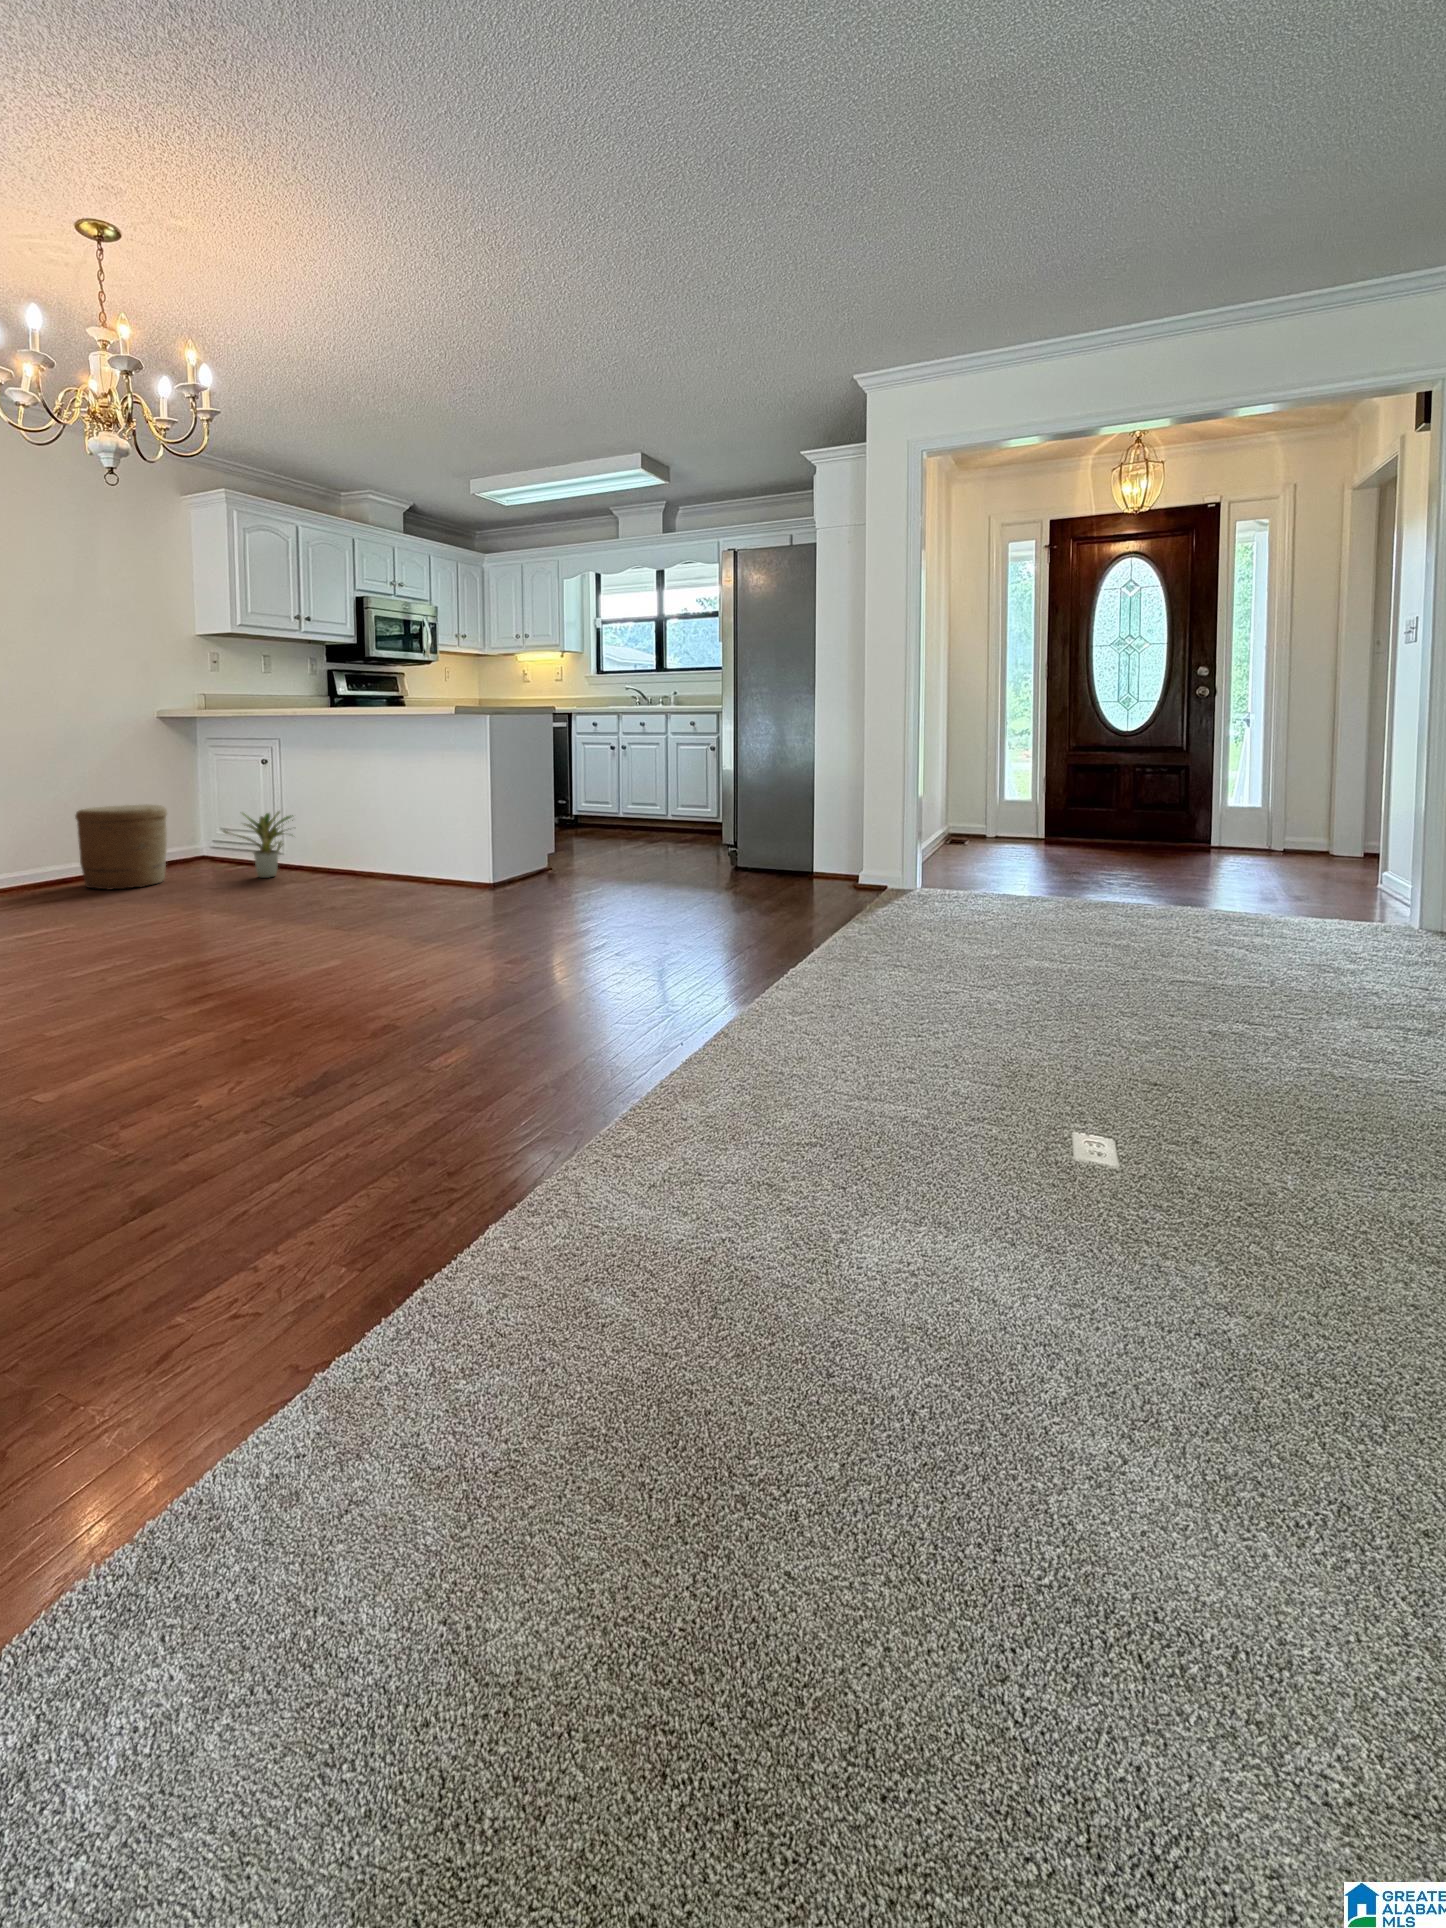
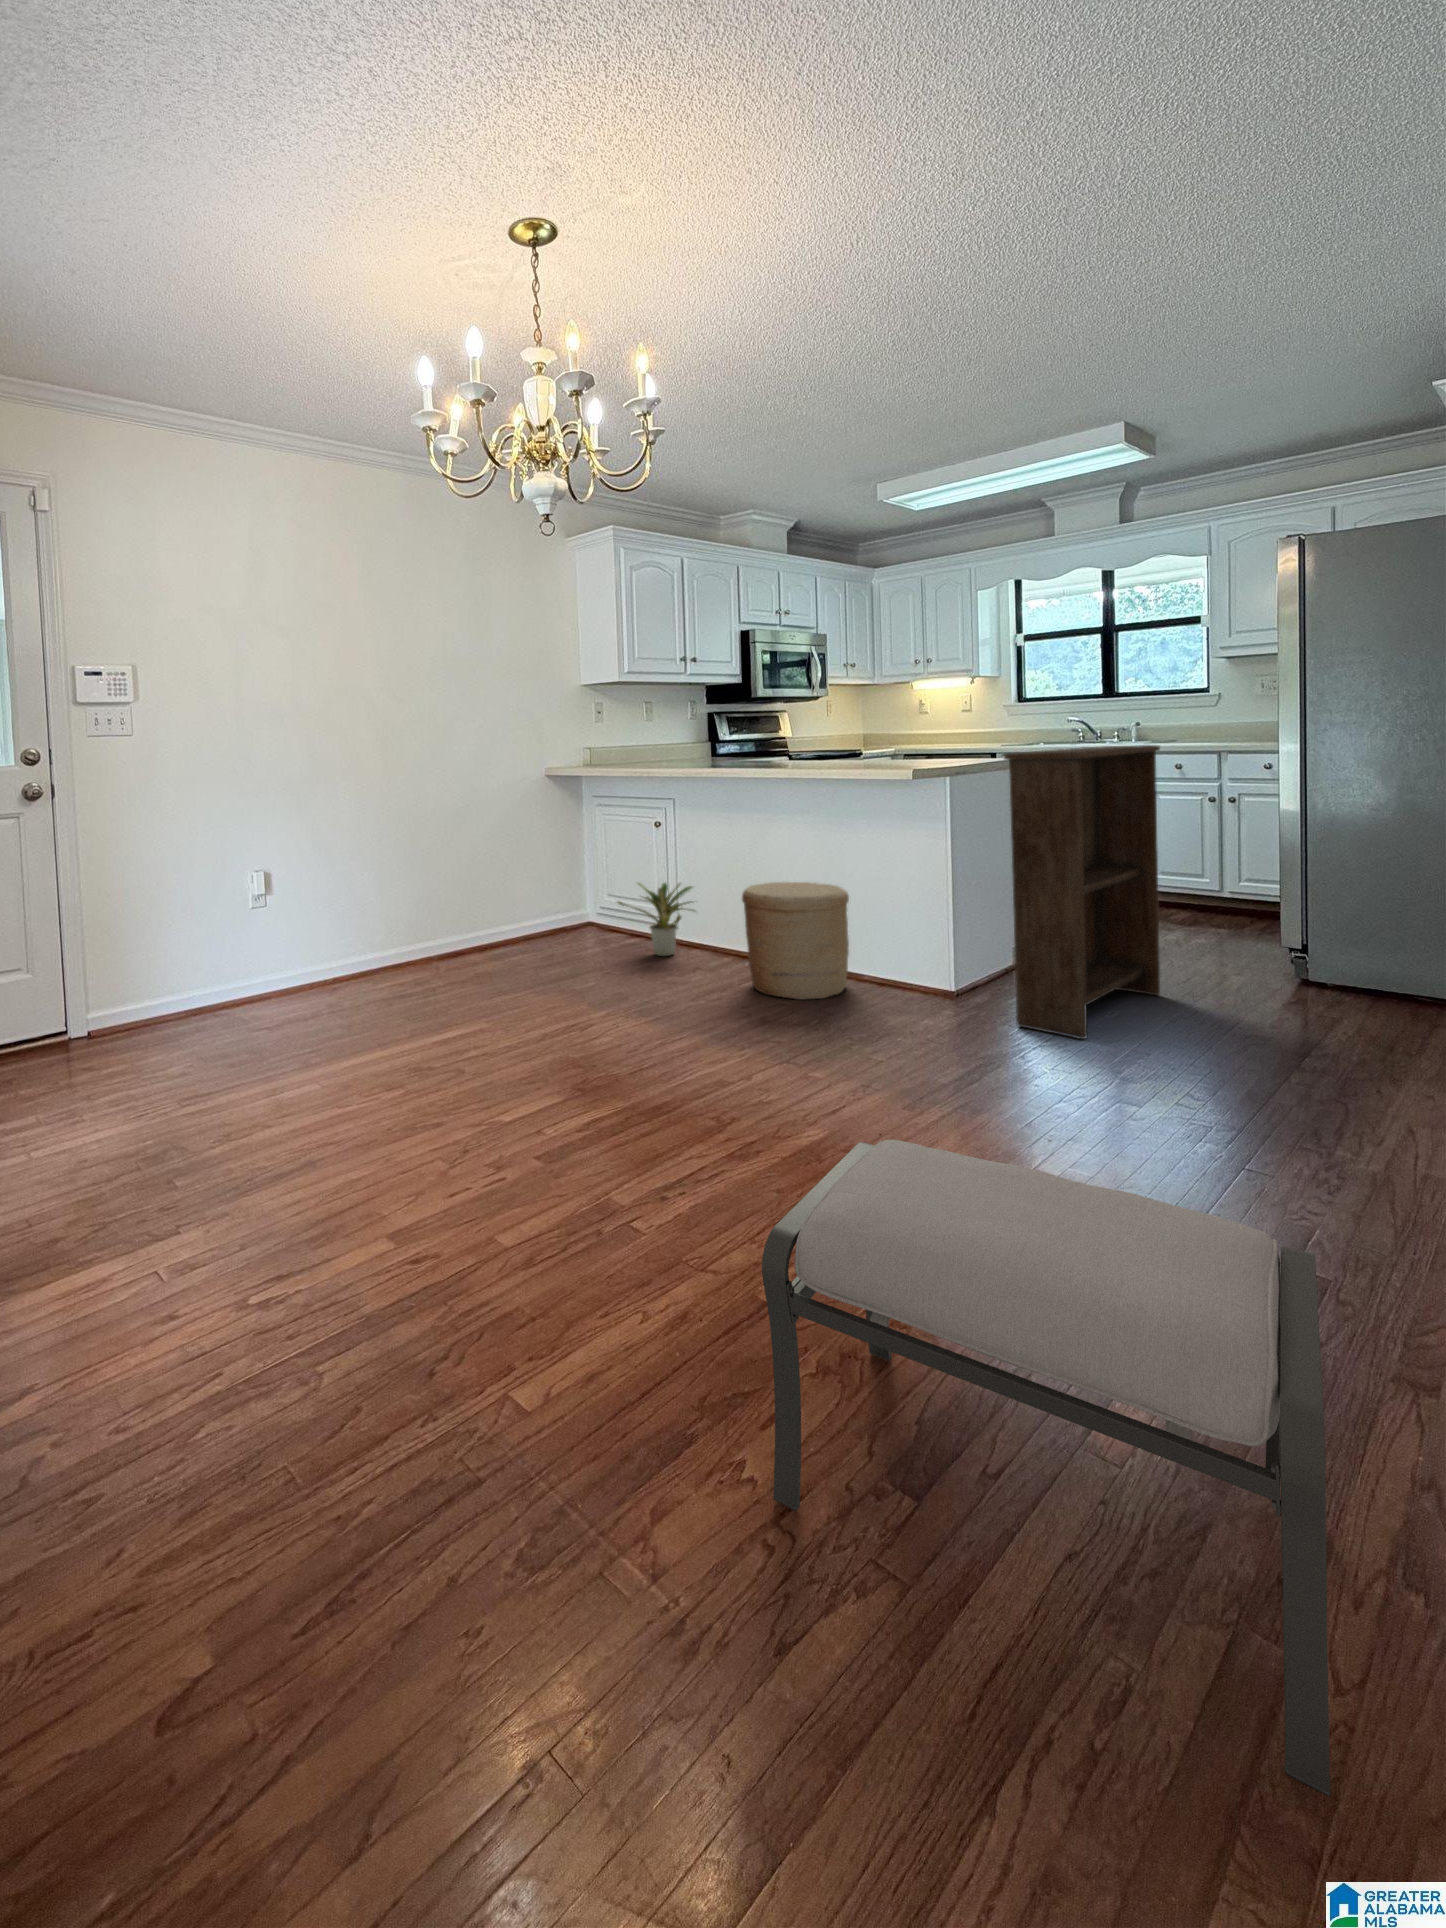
bookshelf: none [514,694,637,905] -> present [1003,745,1160,1039]
woven basket: present [75,805,167,889] -> present [742,882,849,1000]
ottoman: none [187,904,511,1144] -> present [762,1140,1331,1797]

